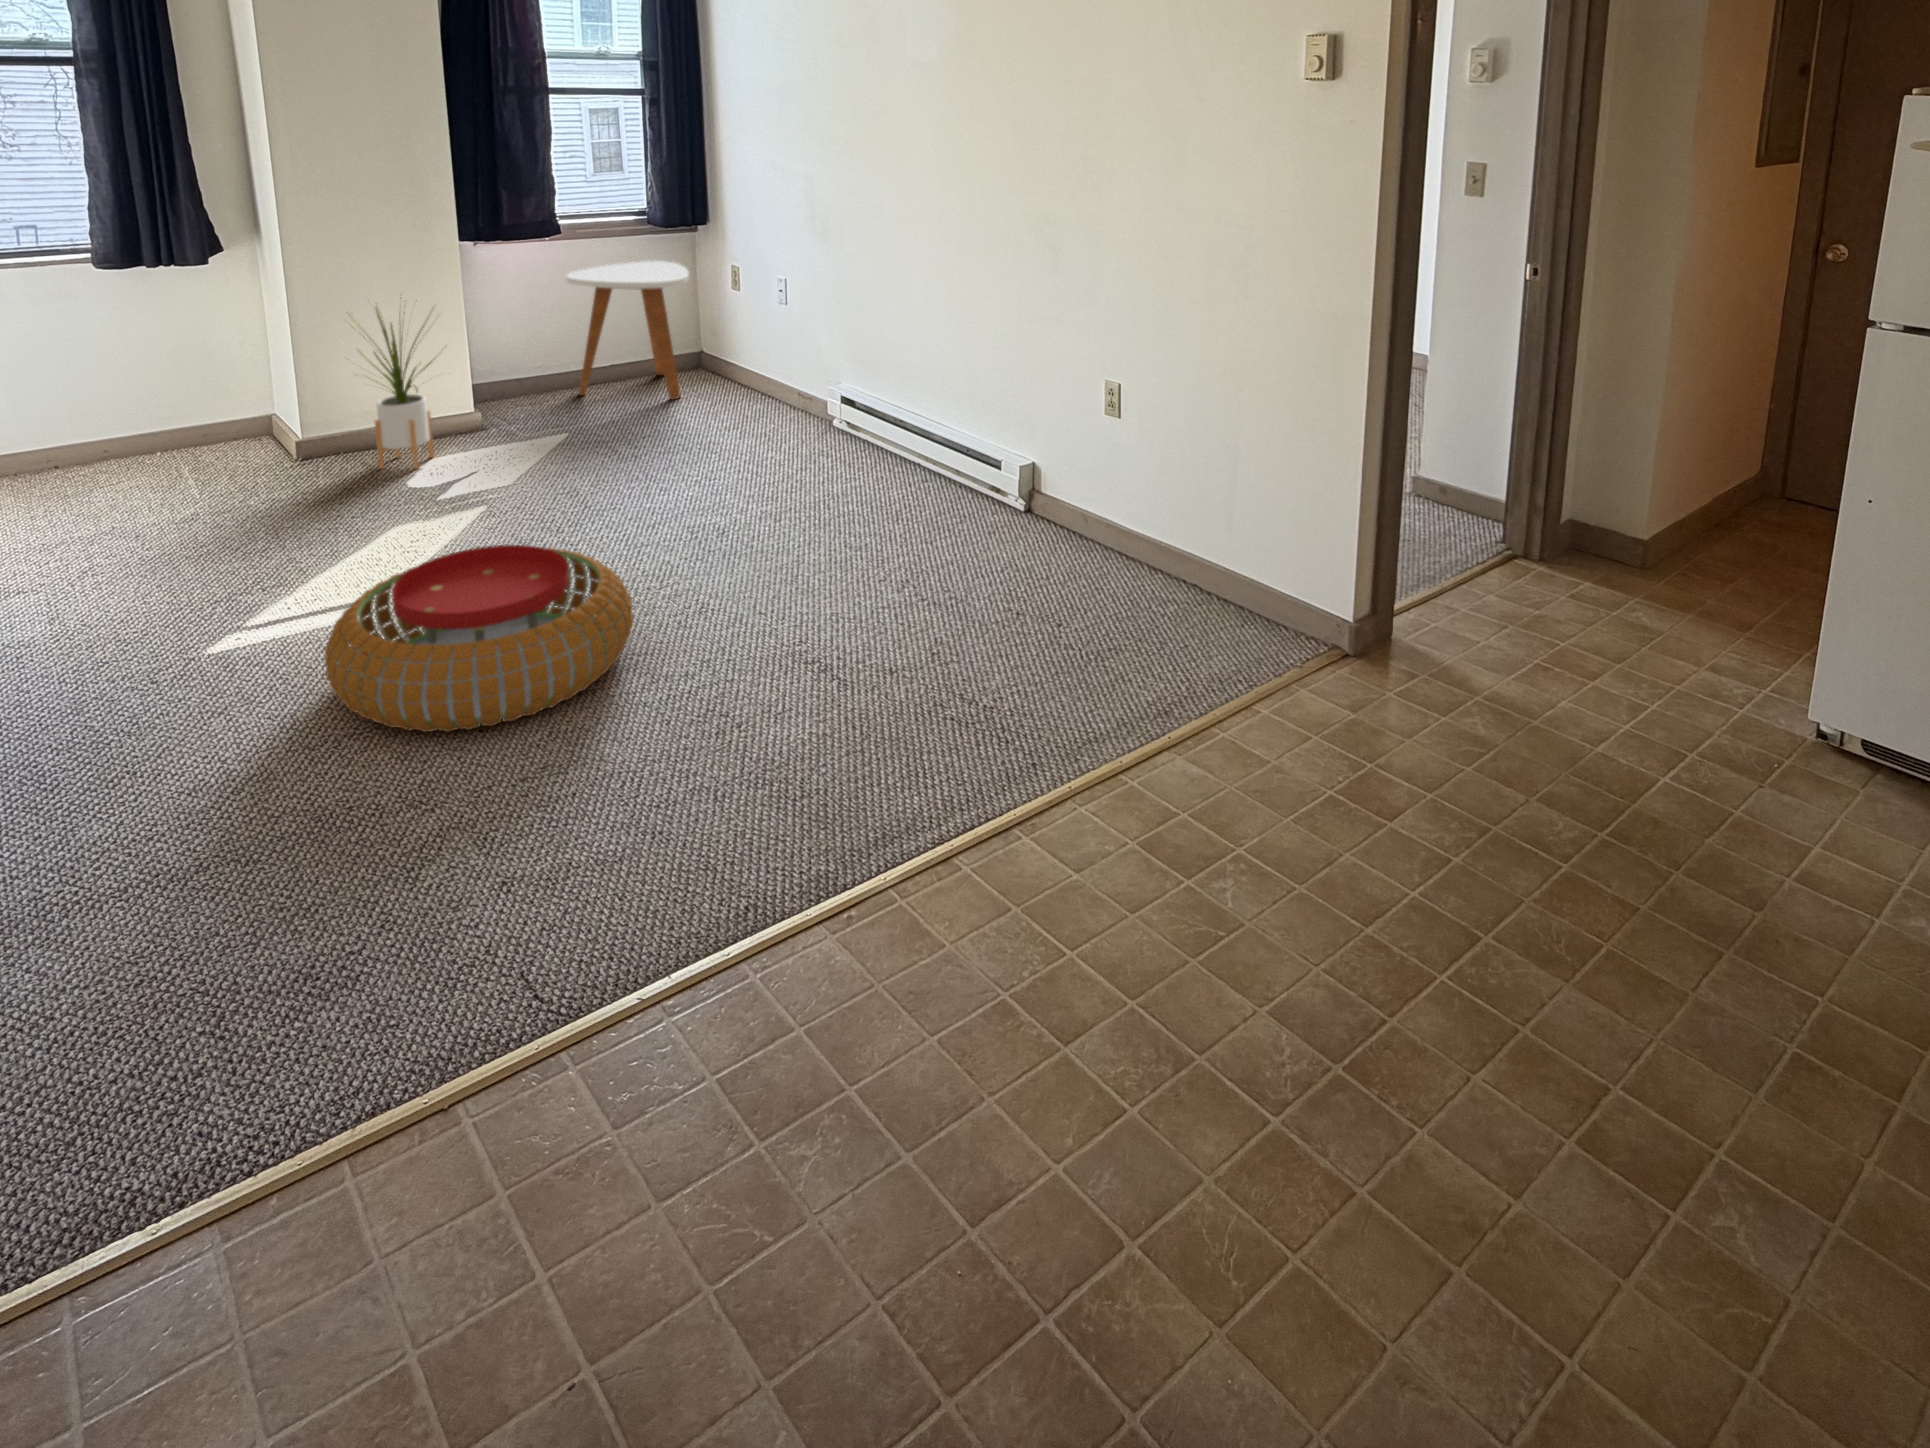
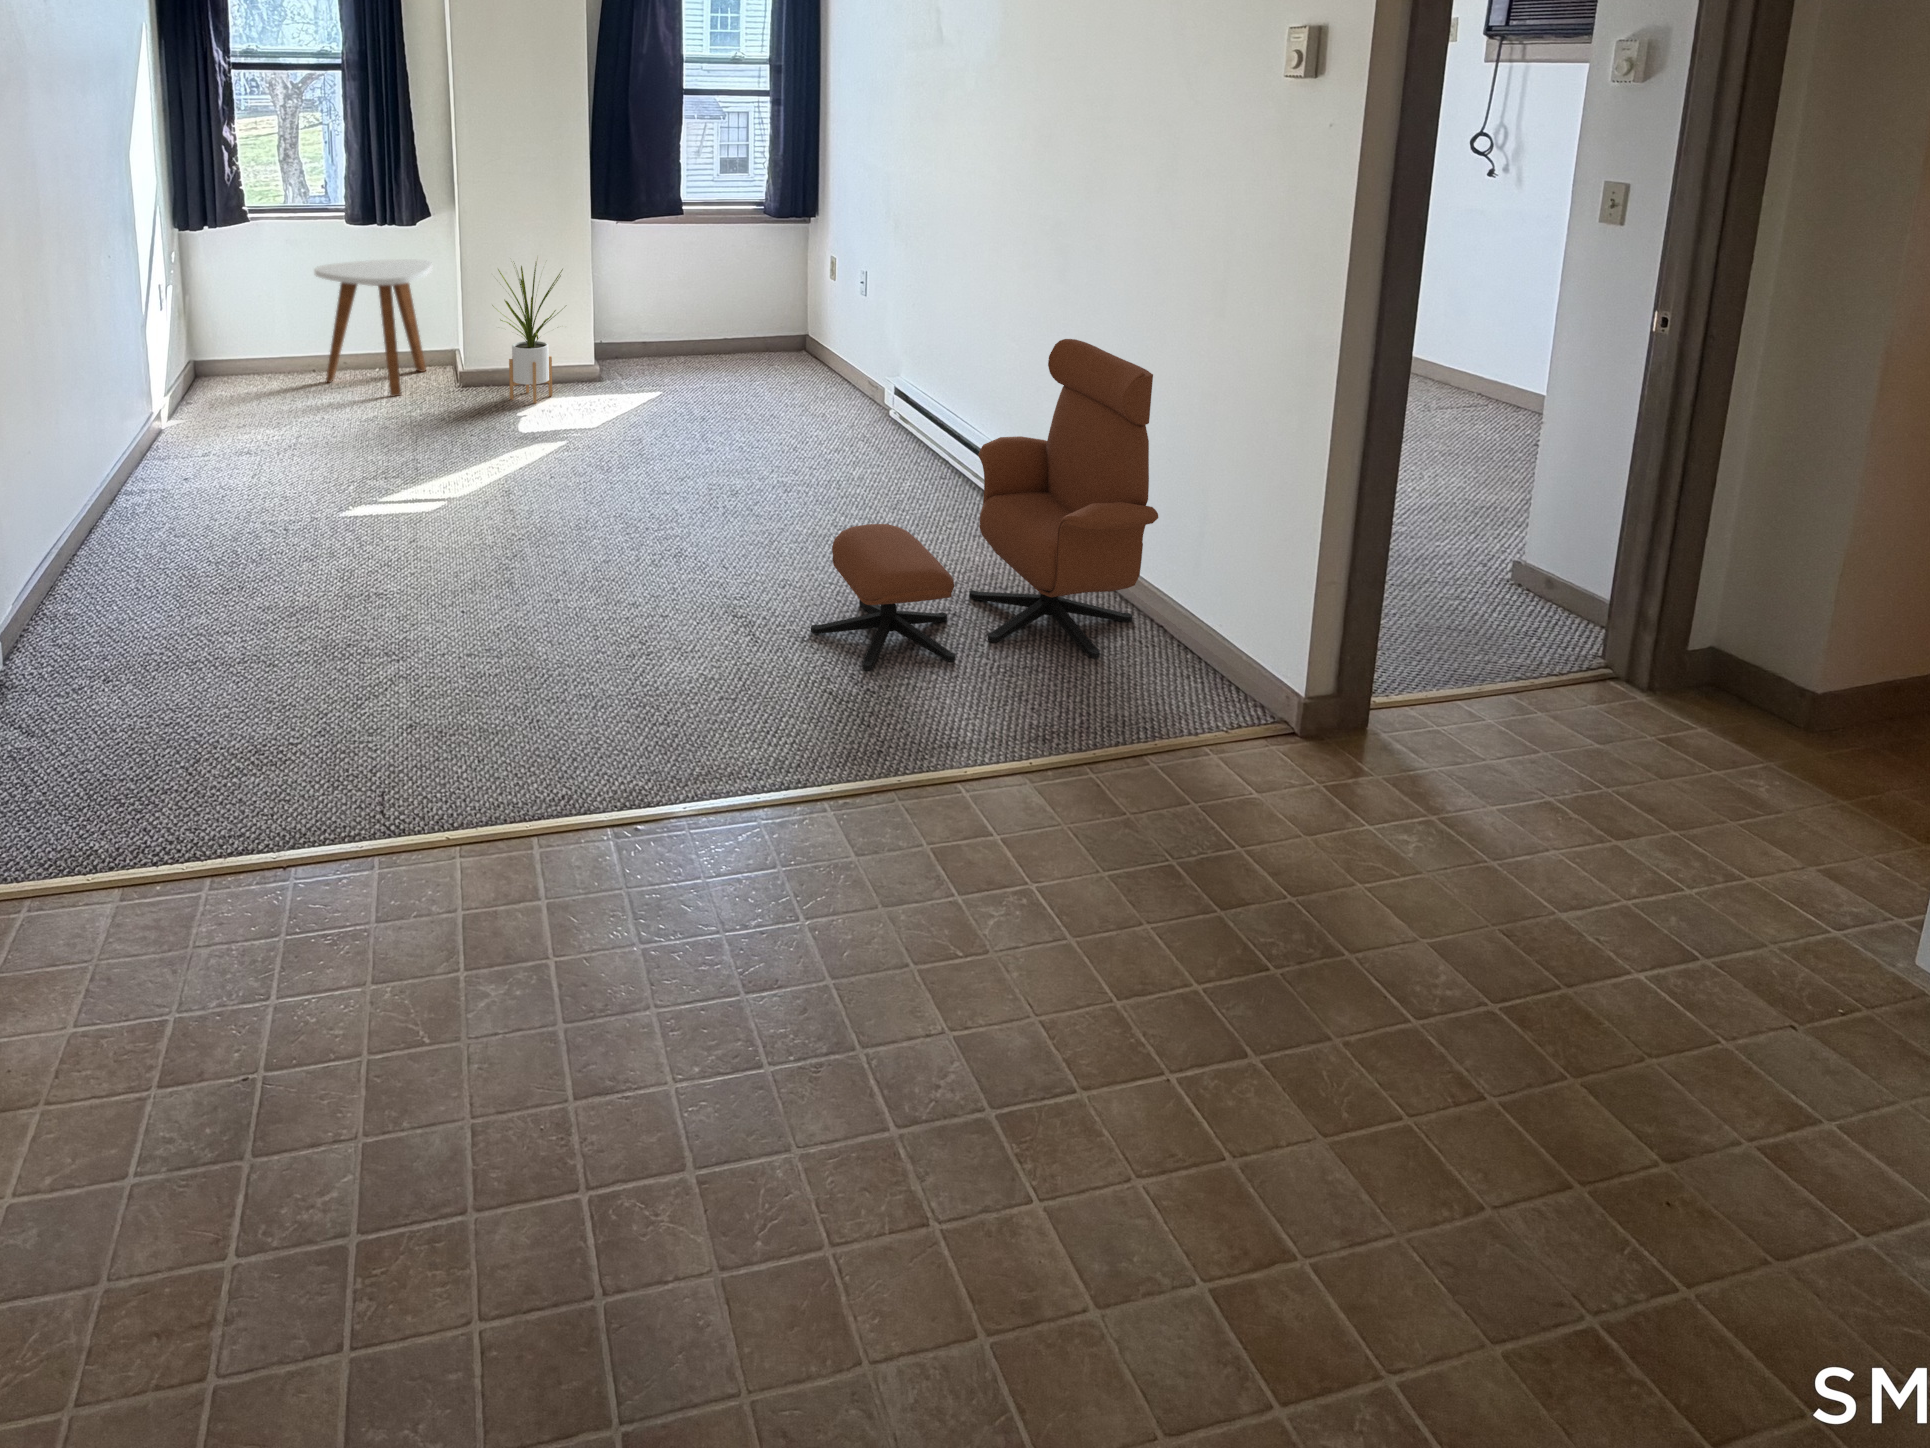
side table: present [567,261,689,399] -> present [314,259,432,396]
lounge chair: none [899,332,1213,690] -> present [811,339,1158,671]
pouf: present [325,545,633,732] -> none [373,462,609,604]

